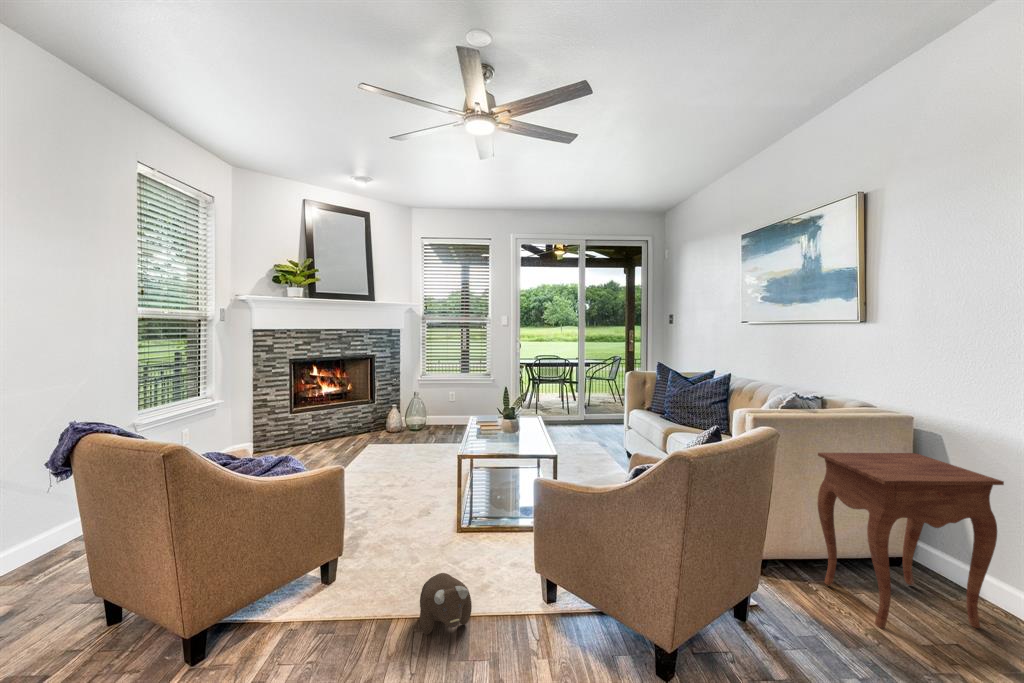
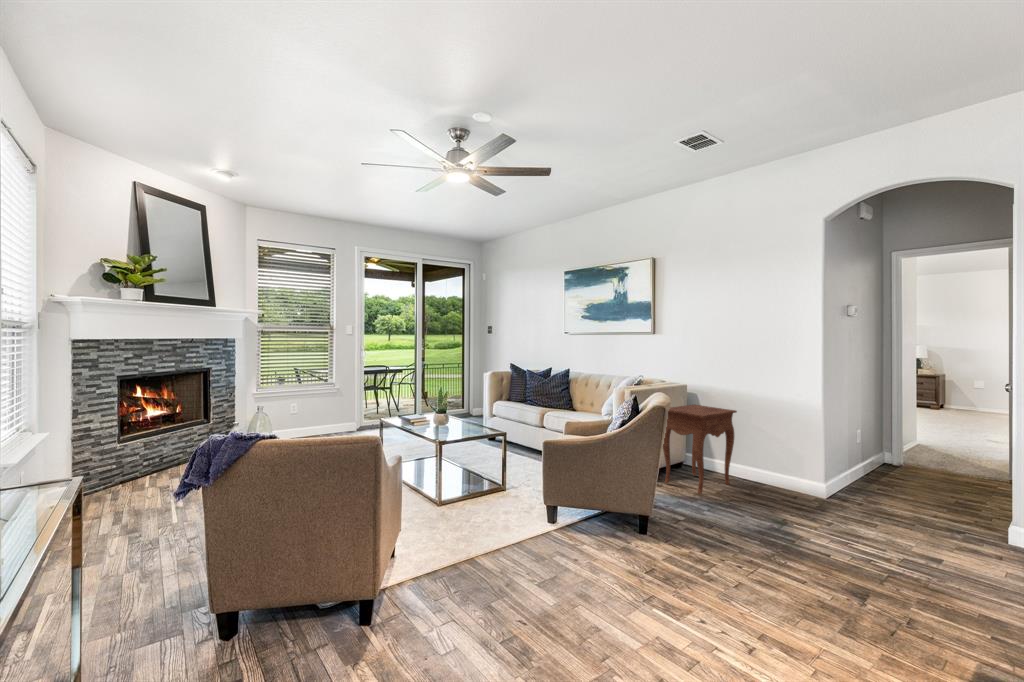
plush toy: present [420,573,472,635] -> none [491,517,542,560]

